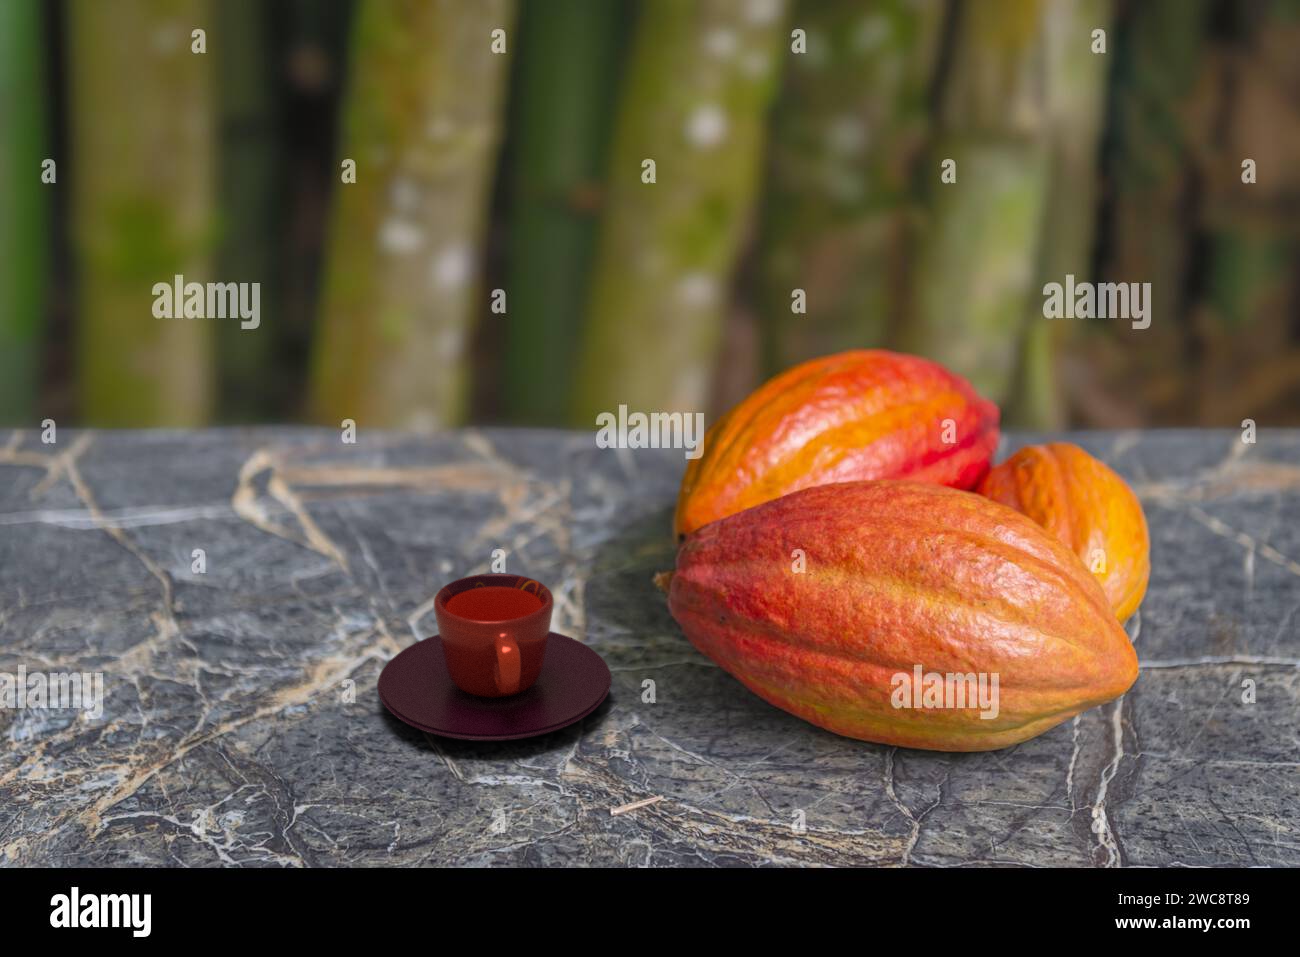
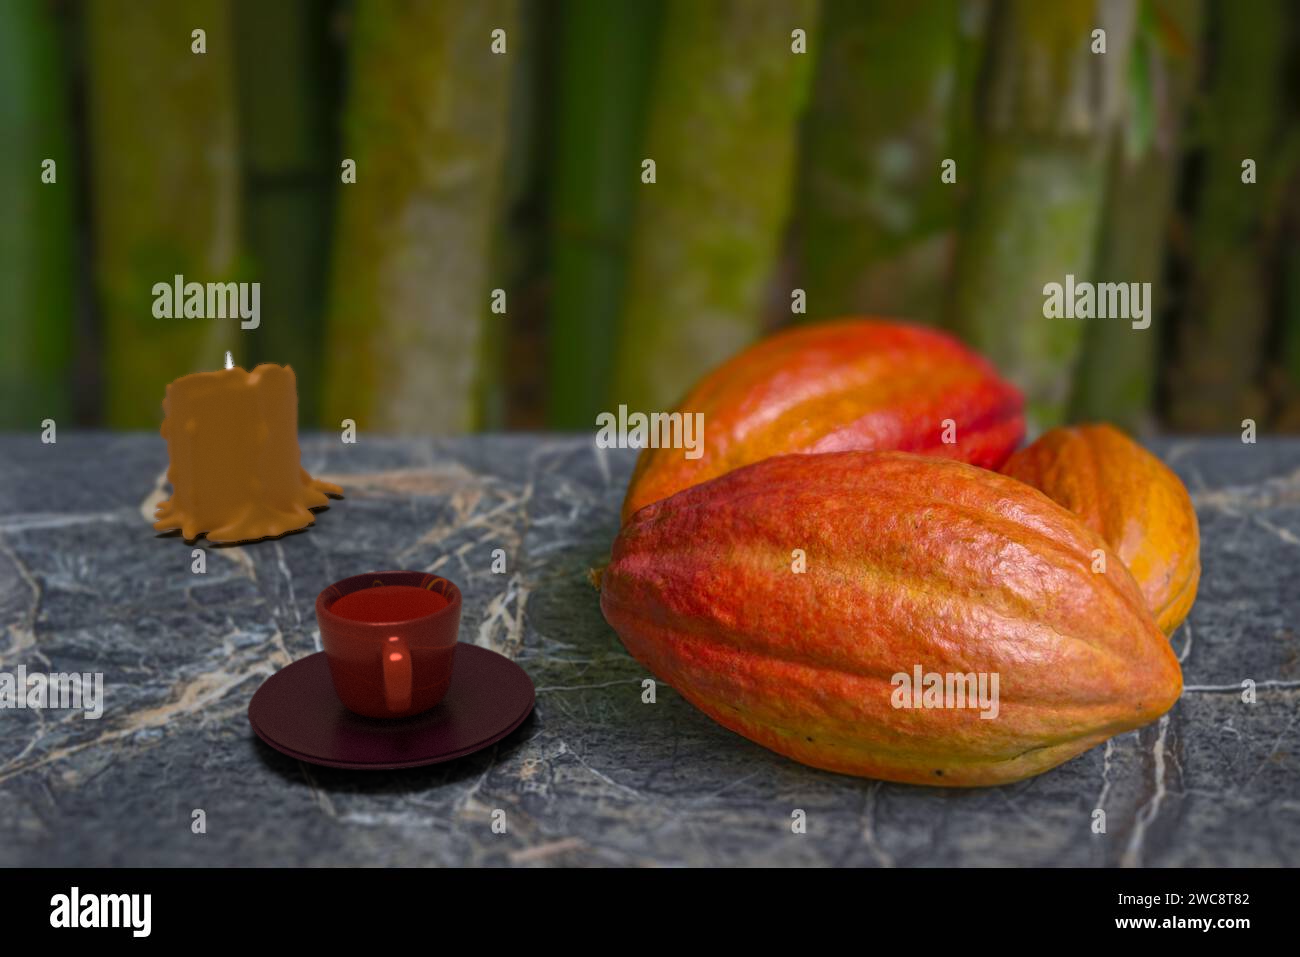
candle: none [248,364,410,536] -> present [153,353,344,542]

